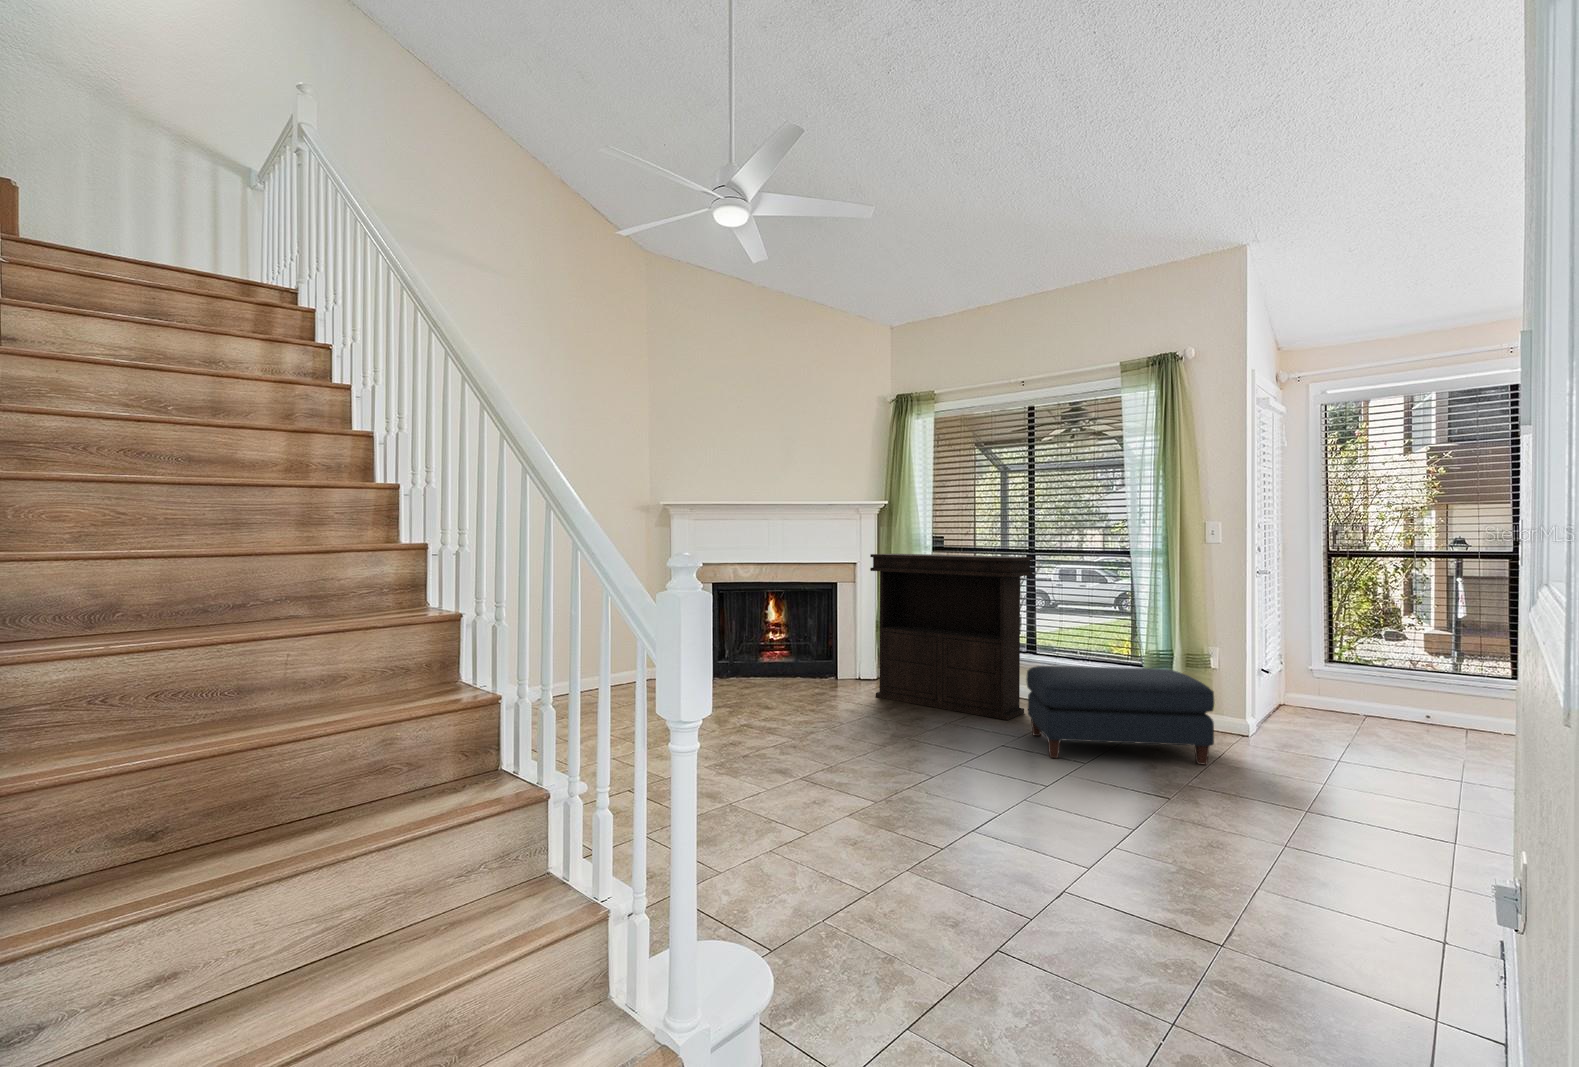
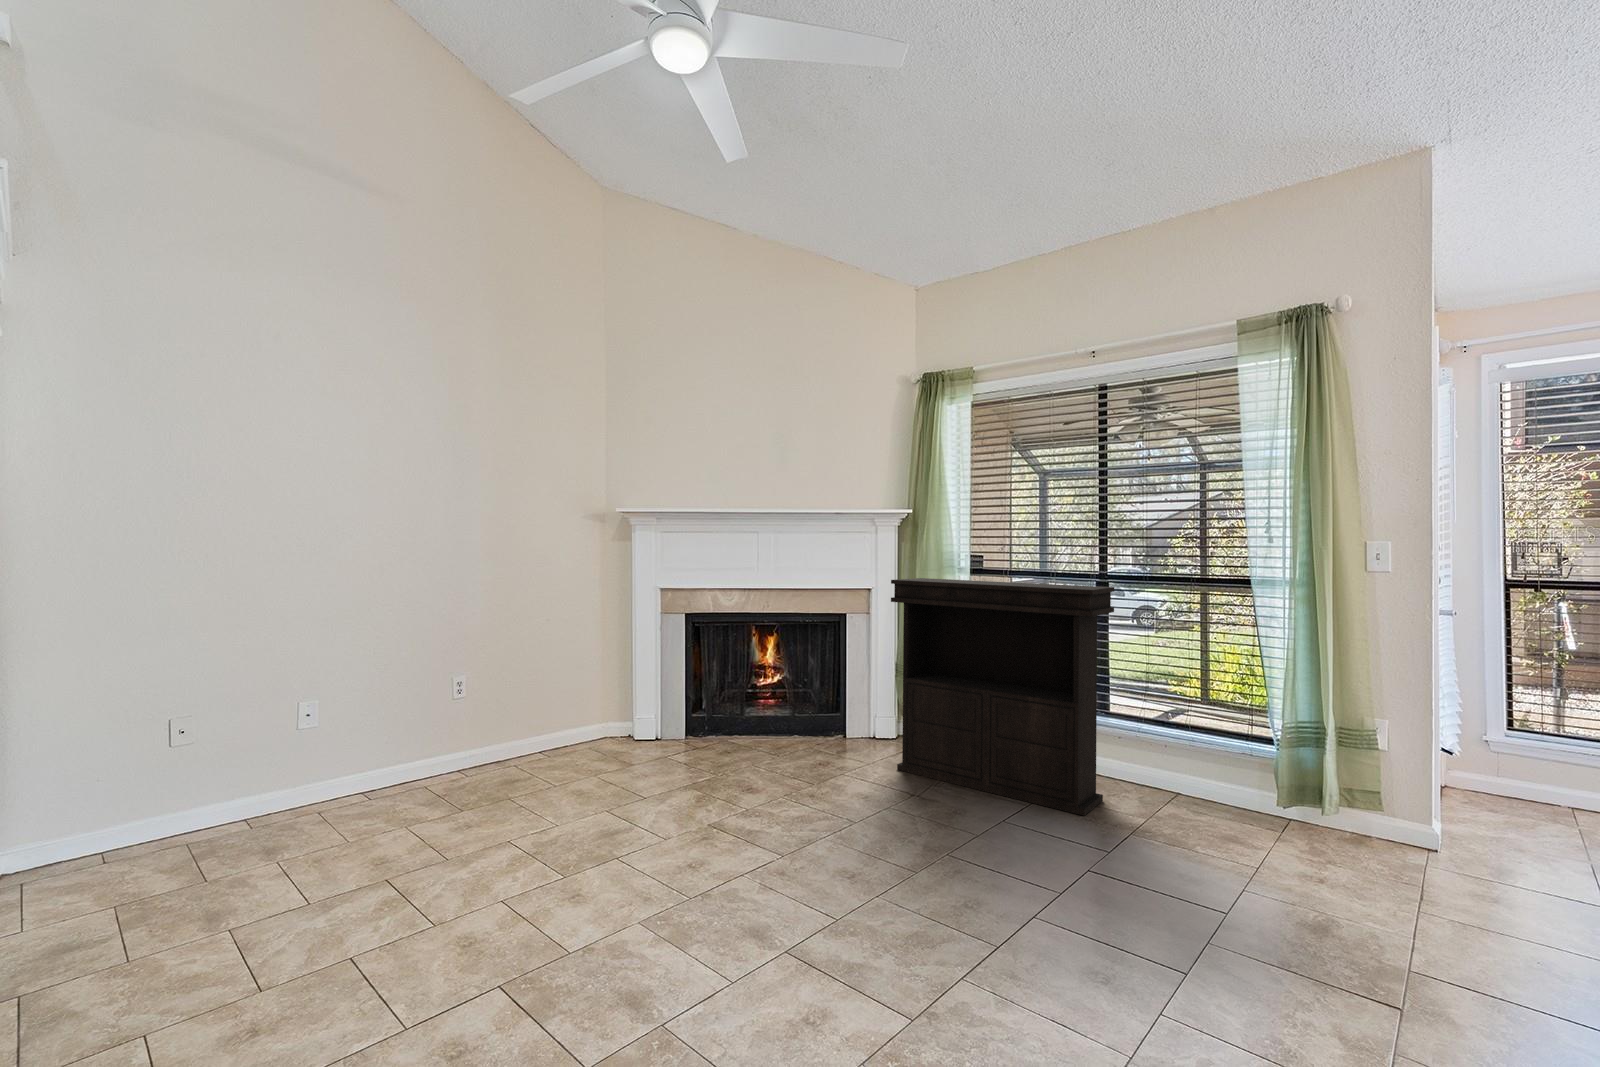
ottoman: present [1026,666,1214,765] -> none [1119,747,1426,915]

